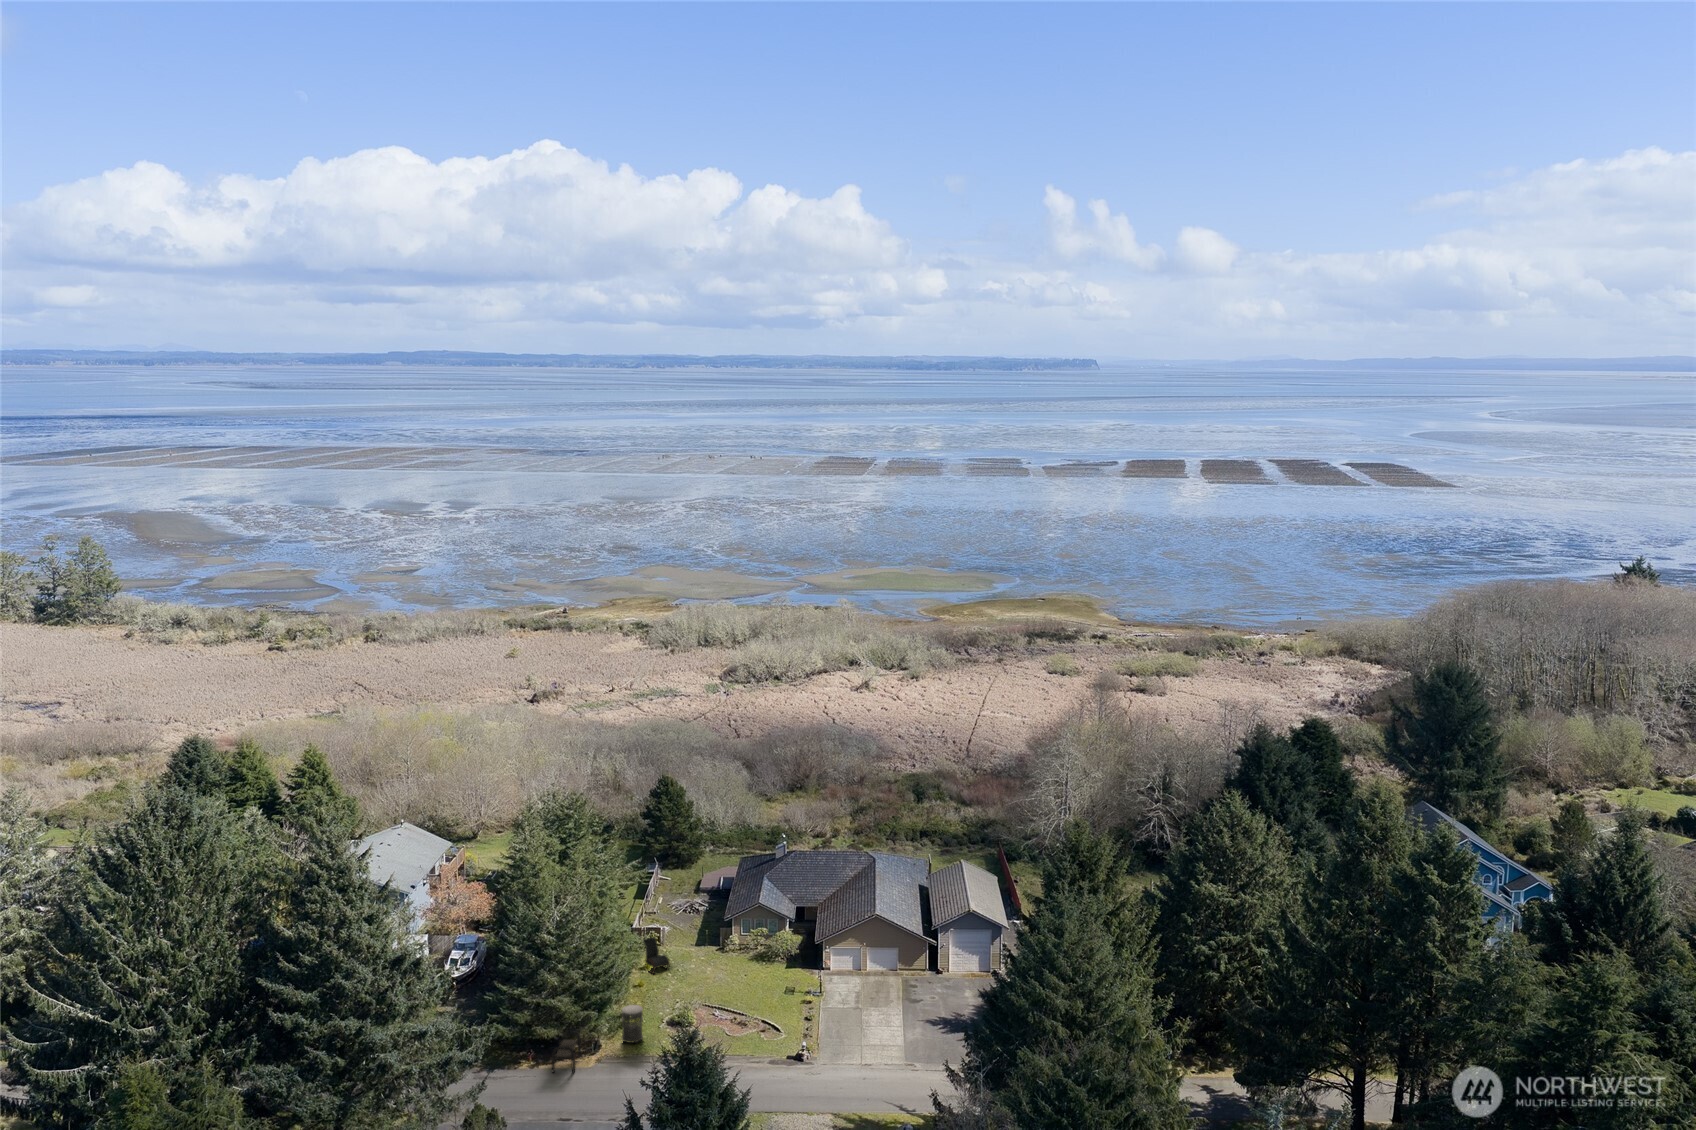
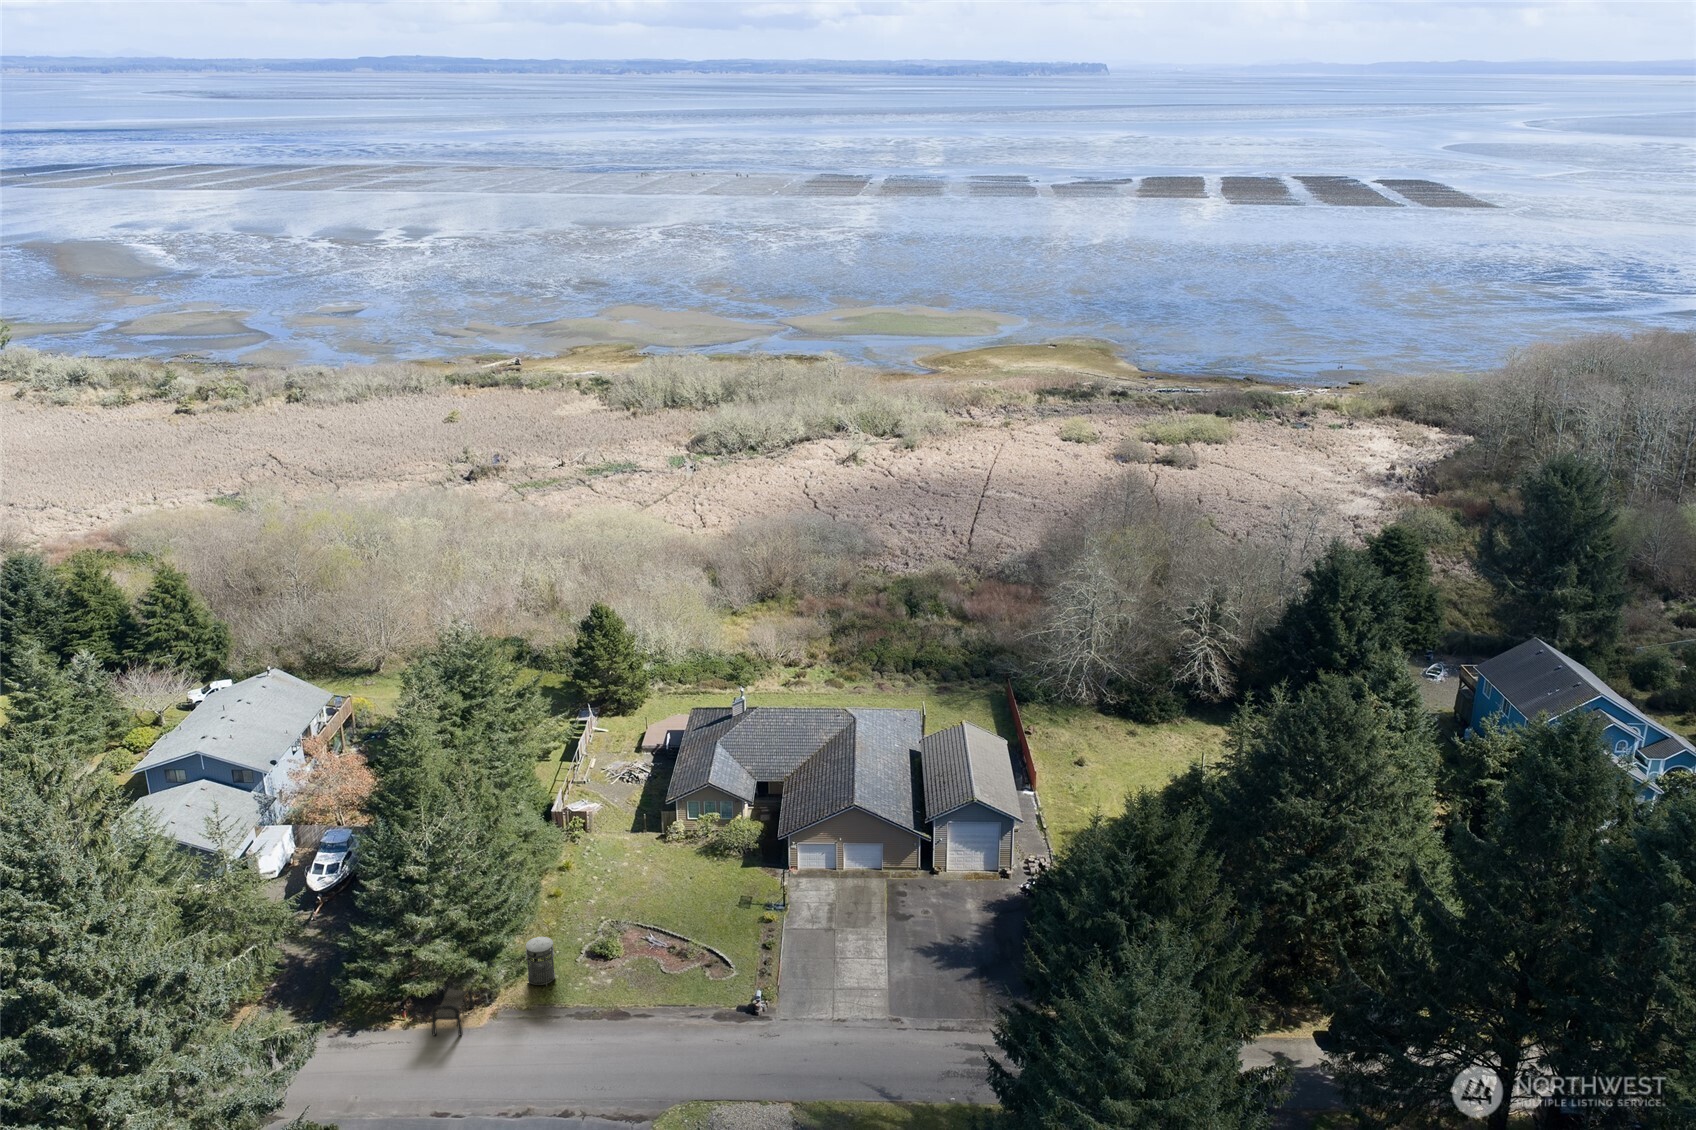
lounge chair: present [643,937,670,975] -> none [561,824,598,873]

